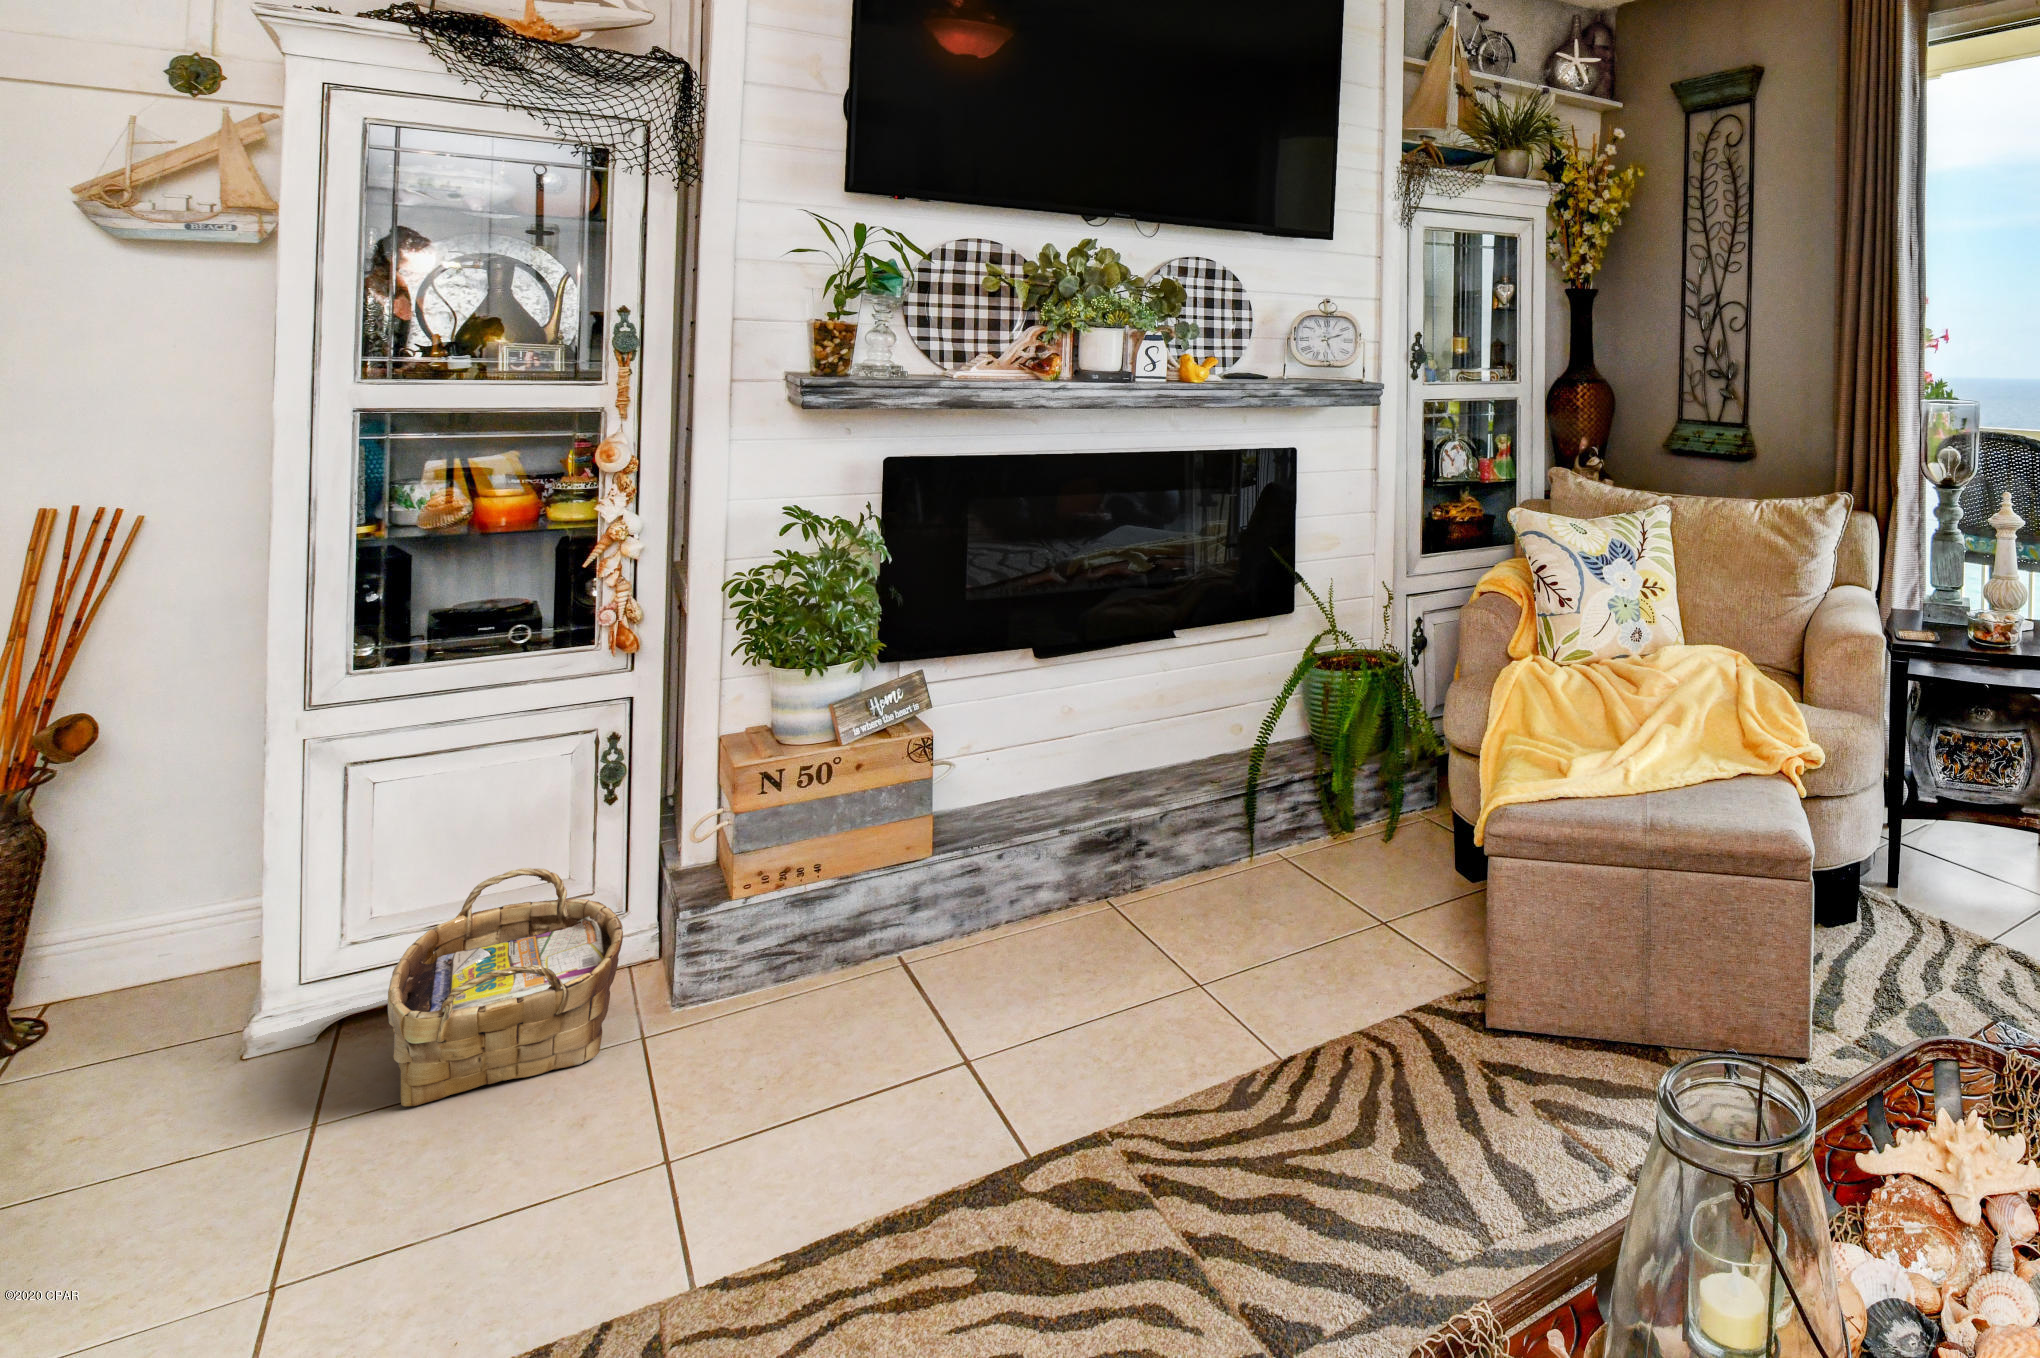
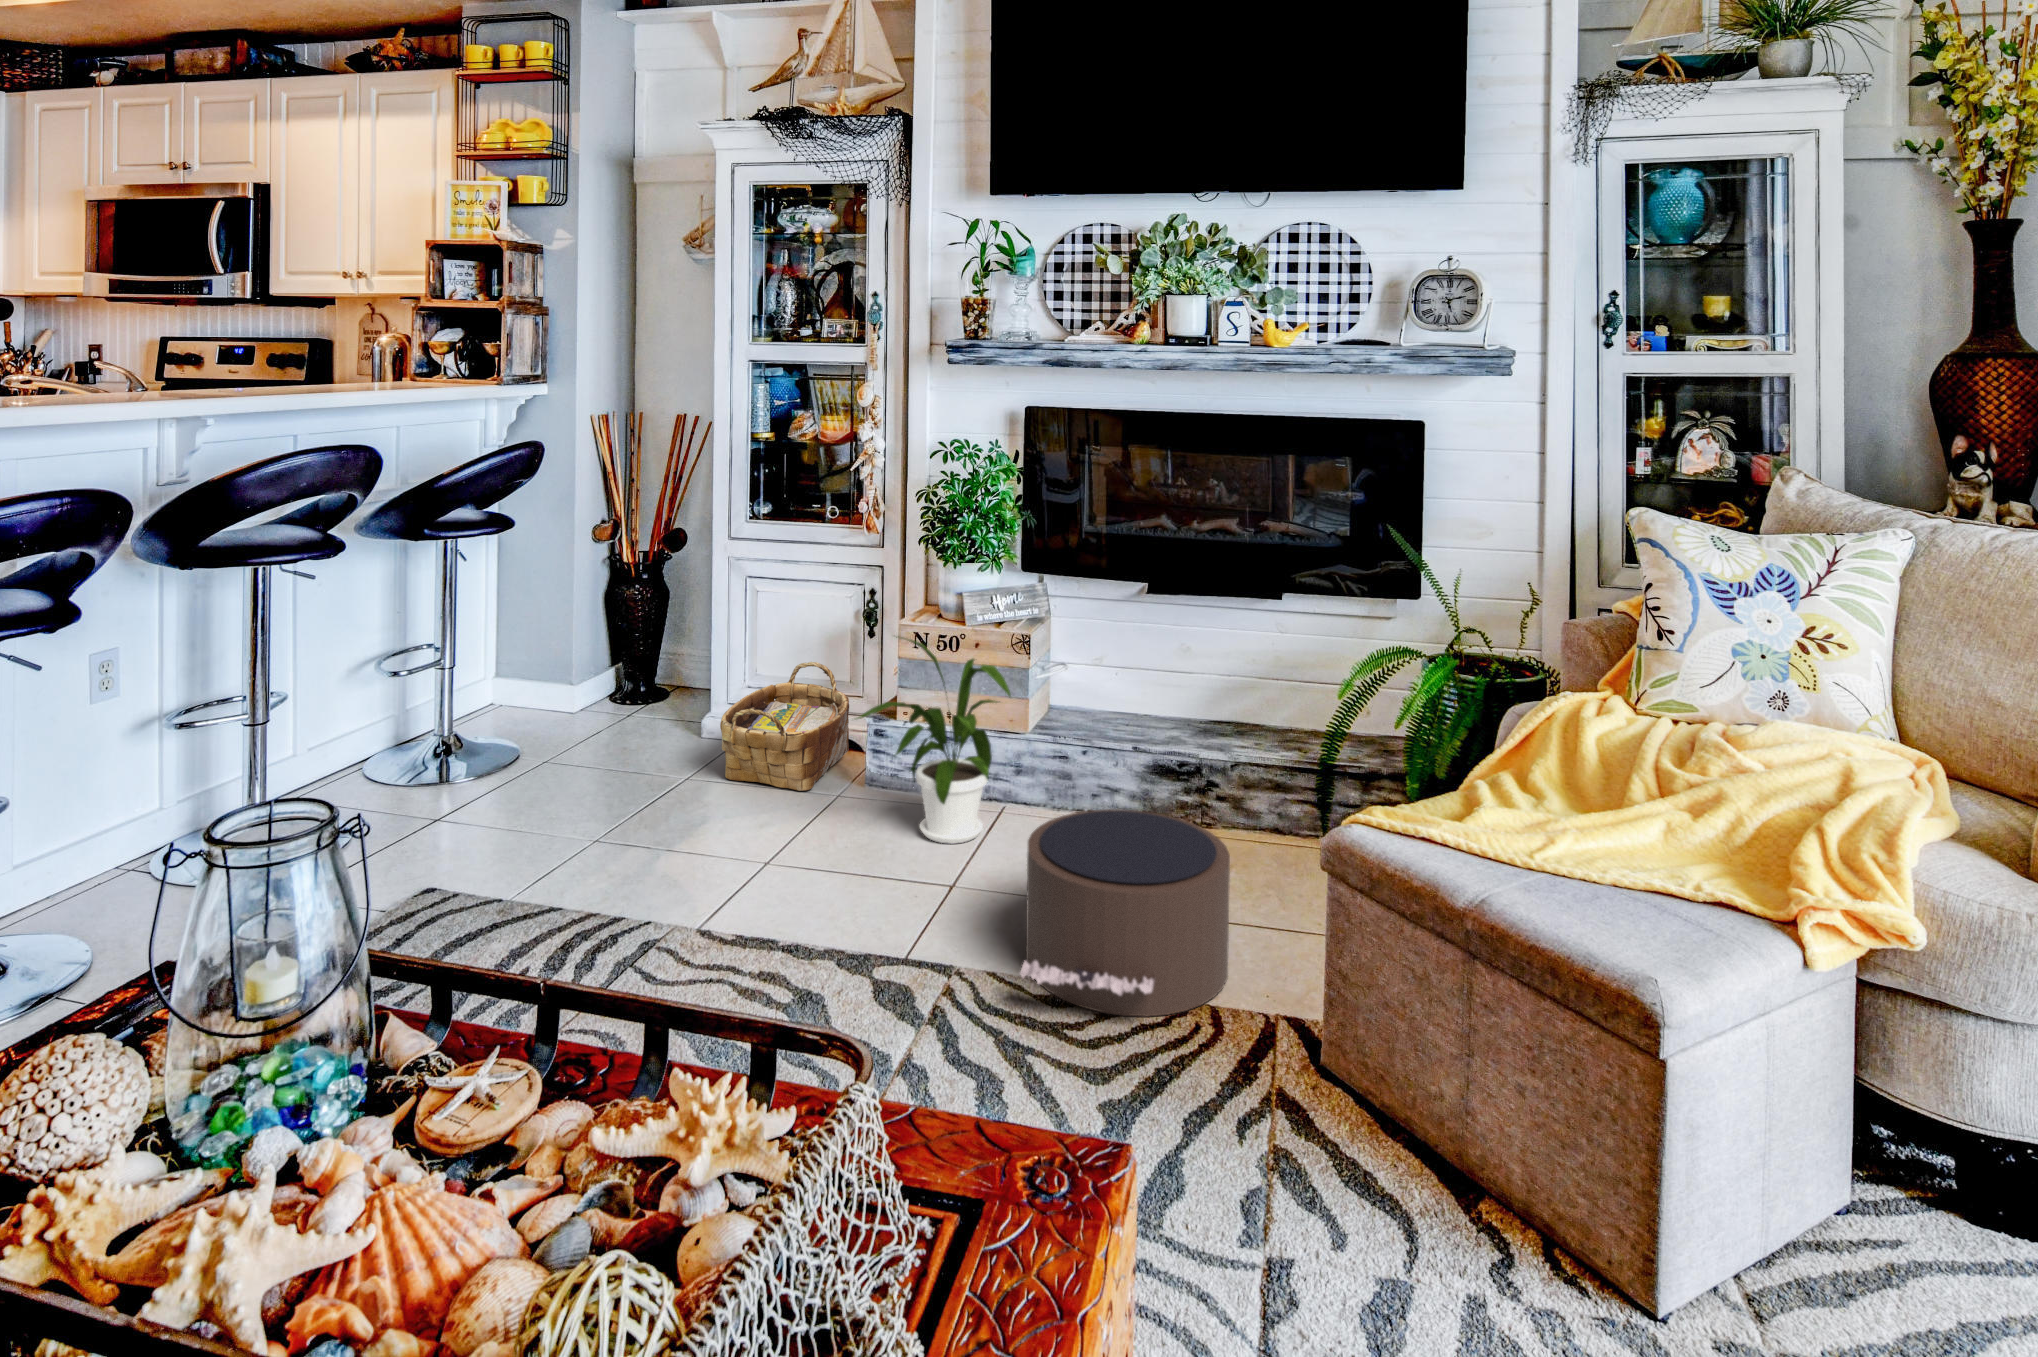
house plant: none [773,782,992,1032] -> present [857,637,1011,844]
pouf: none [1111,875,1350,1103] -> present [1020,809,1230,1017]

